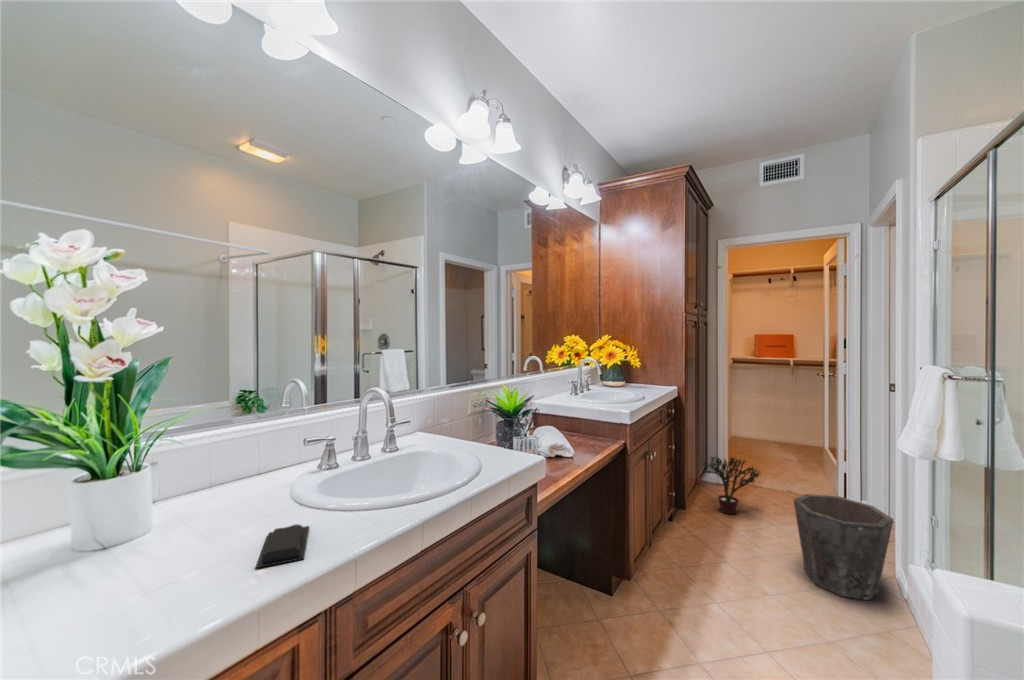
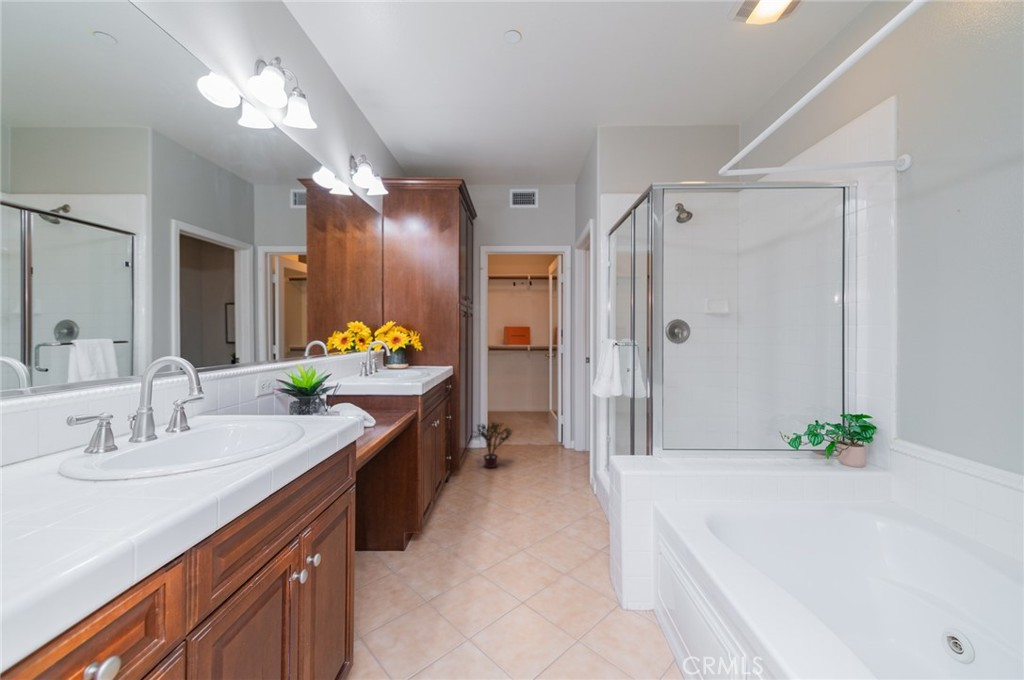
waste bin: present [794,494,893,600] -> none [536,436,590,503]
soap bar: present [257,524,309,568] -> none [70,486,150,524]

